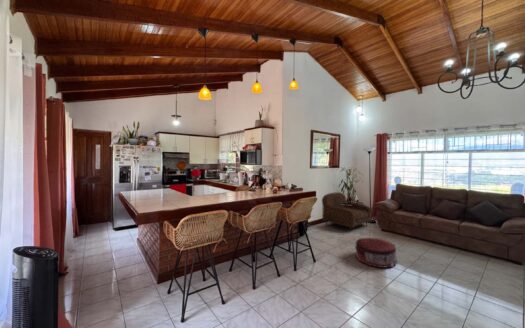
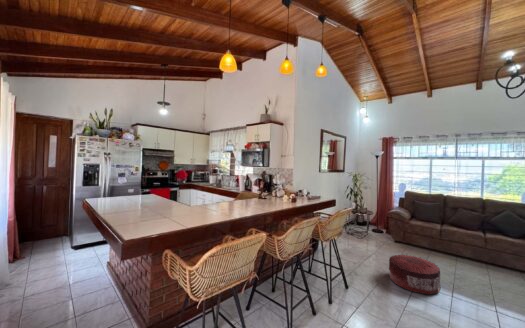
armchair: present [322,192,372,230] -> none [330,199,382,245]

